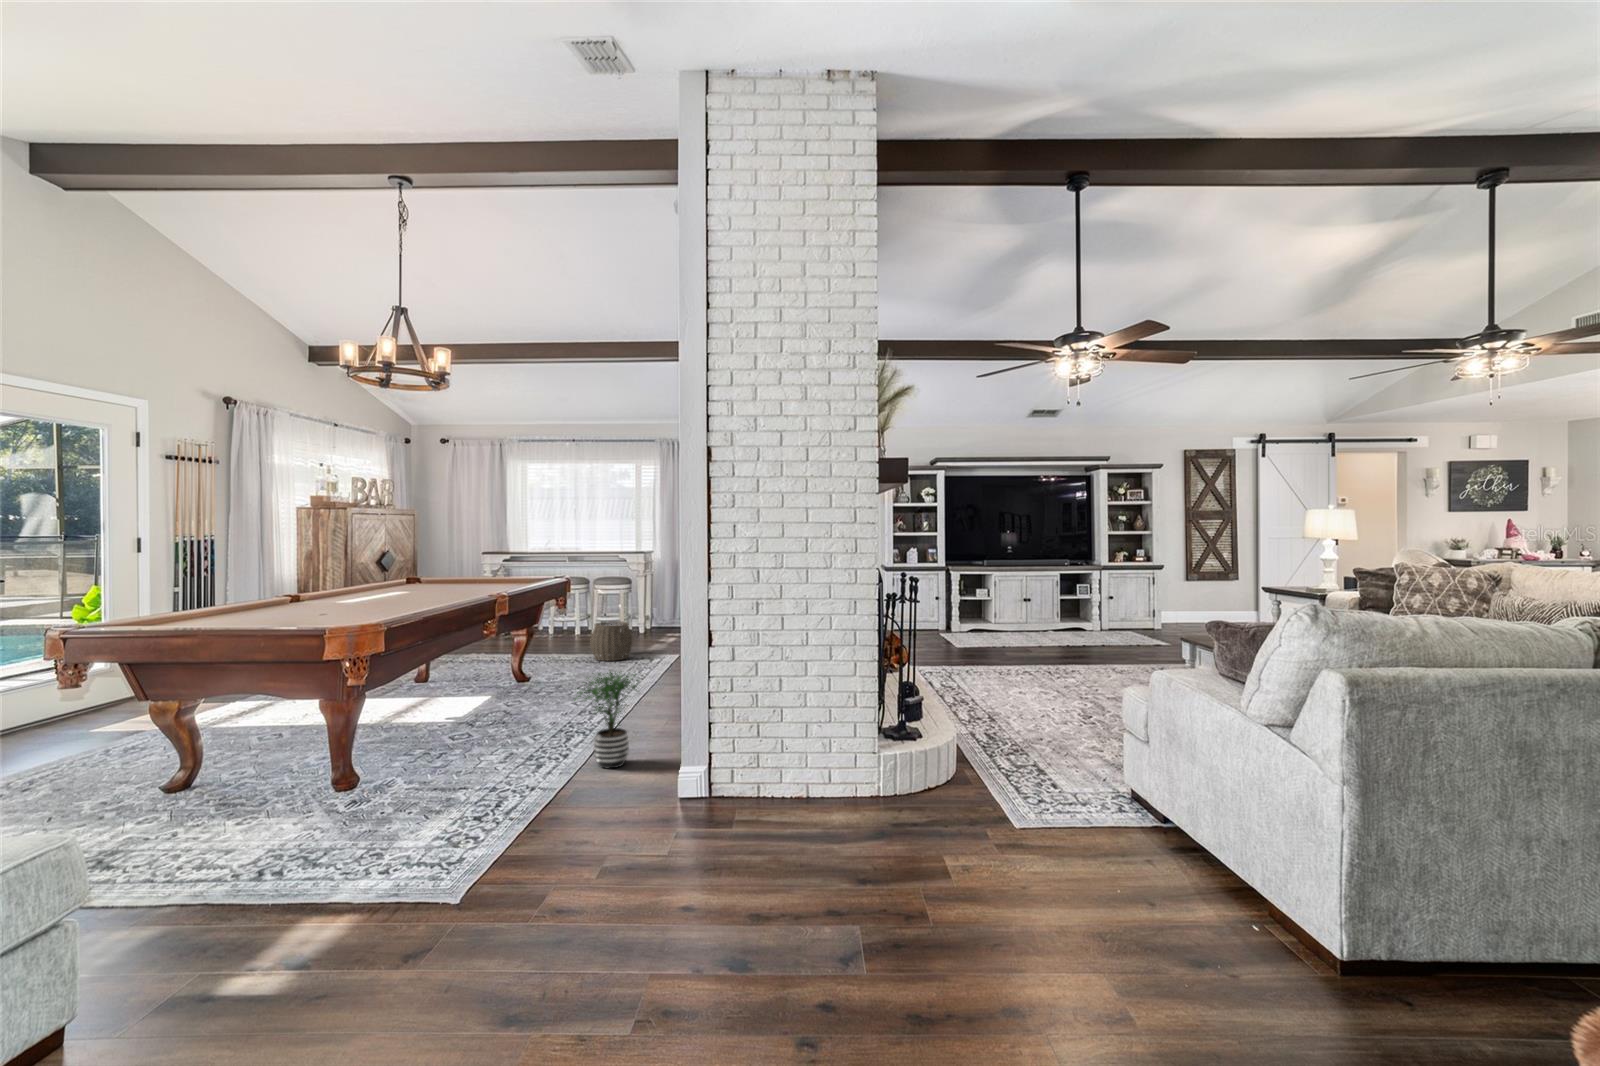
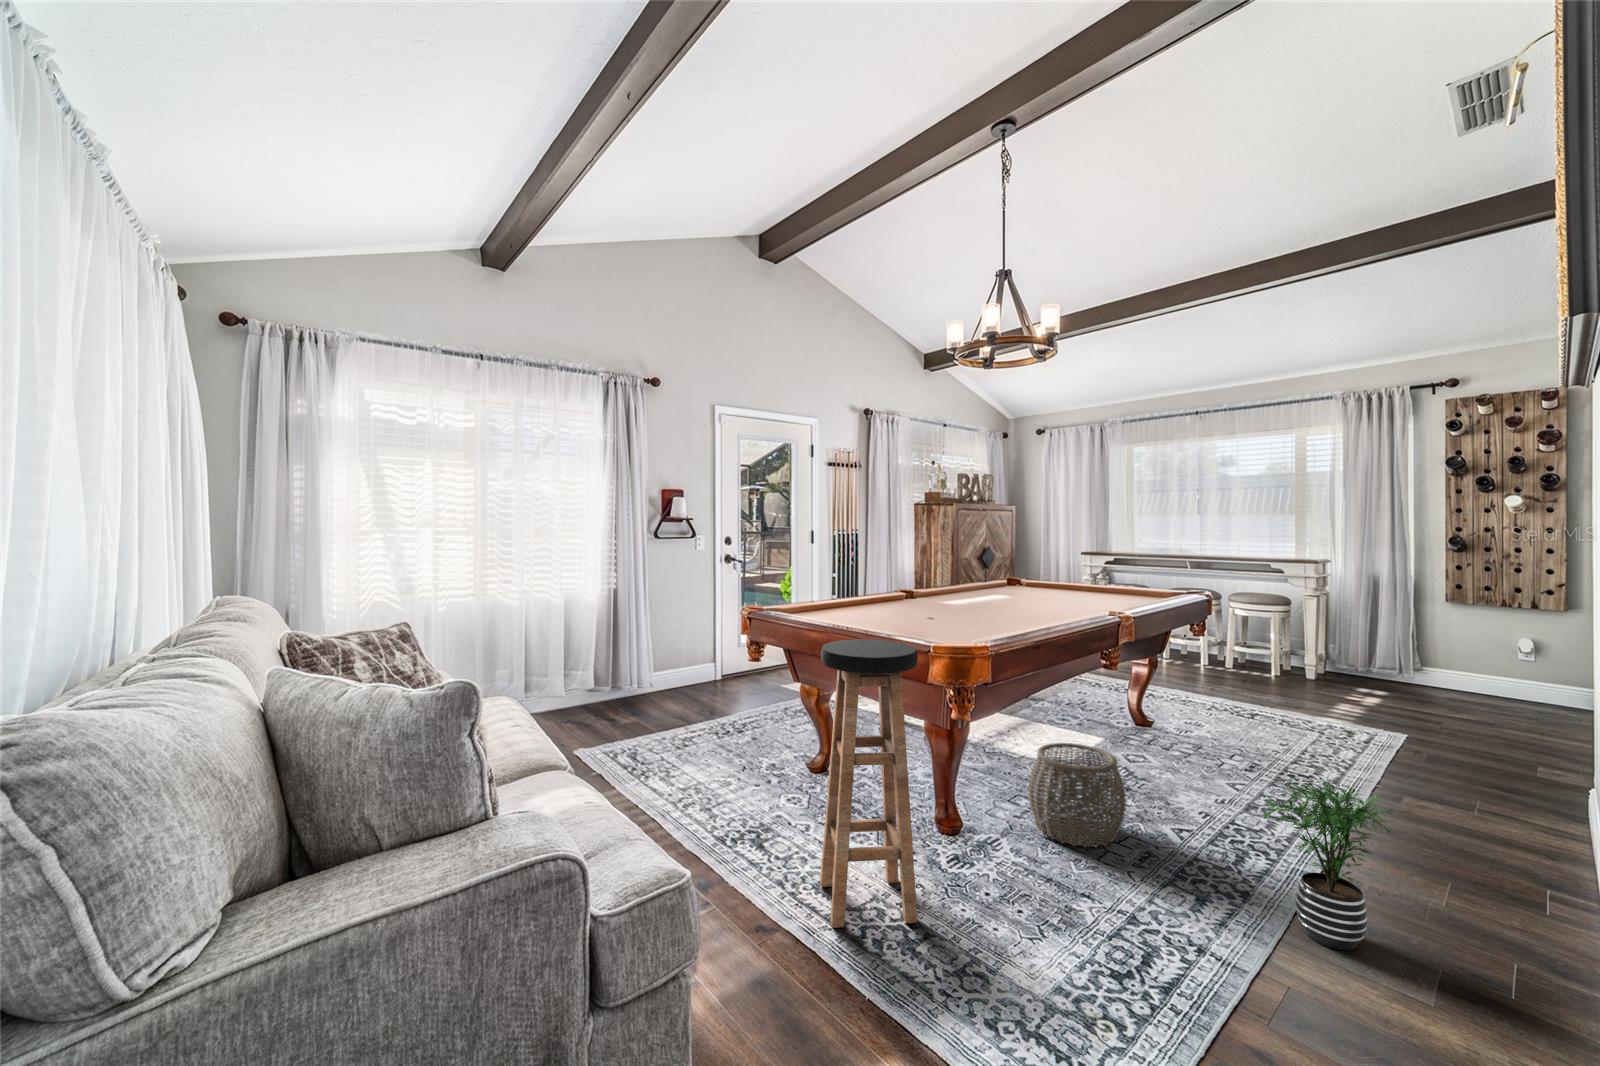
bar stool: none [207,614,314,861] -> present [820,639,918,928]
woven basket: present [591,621,632,661] -> present [1027,743,1127,847]

